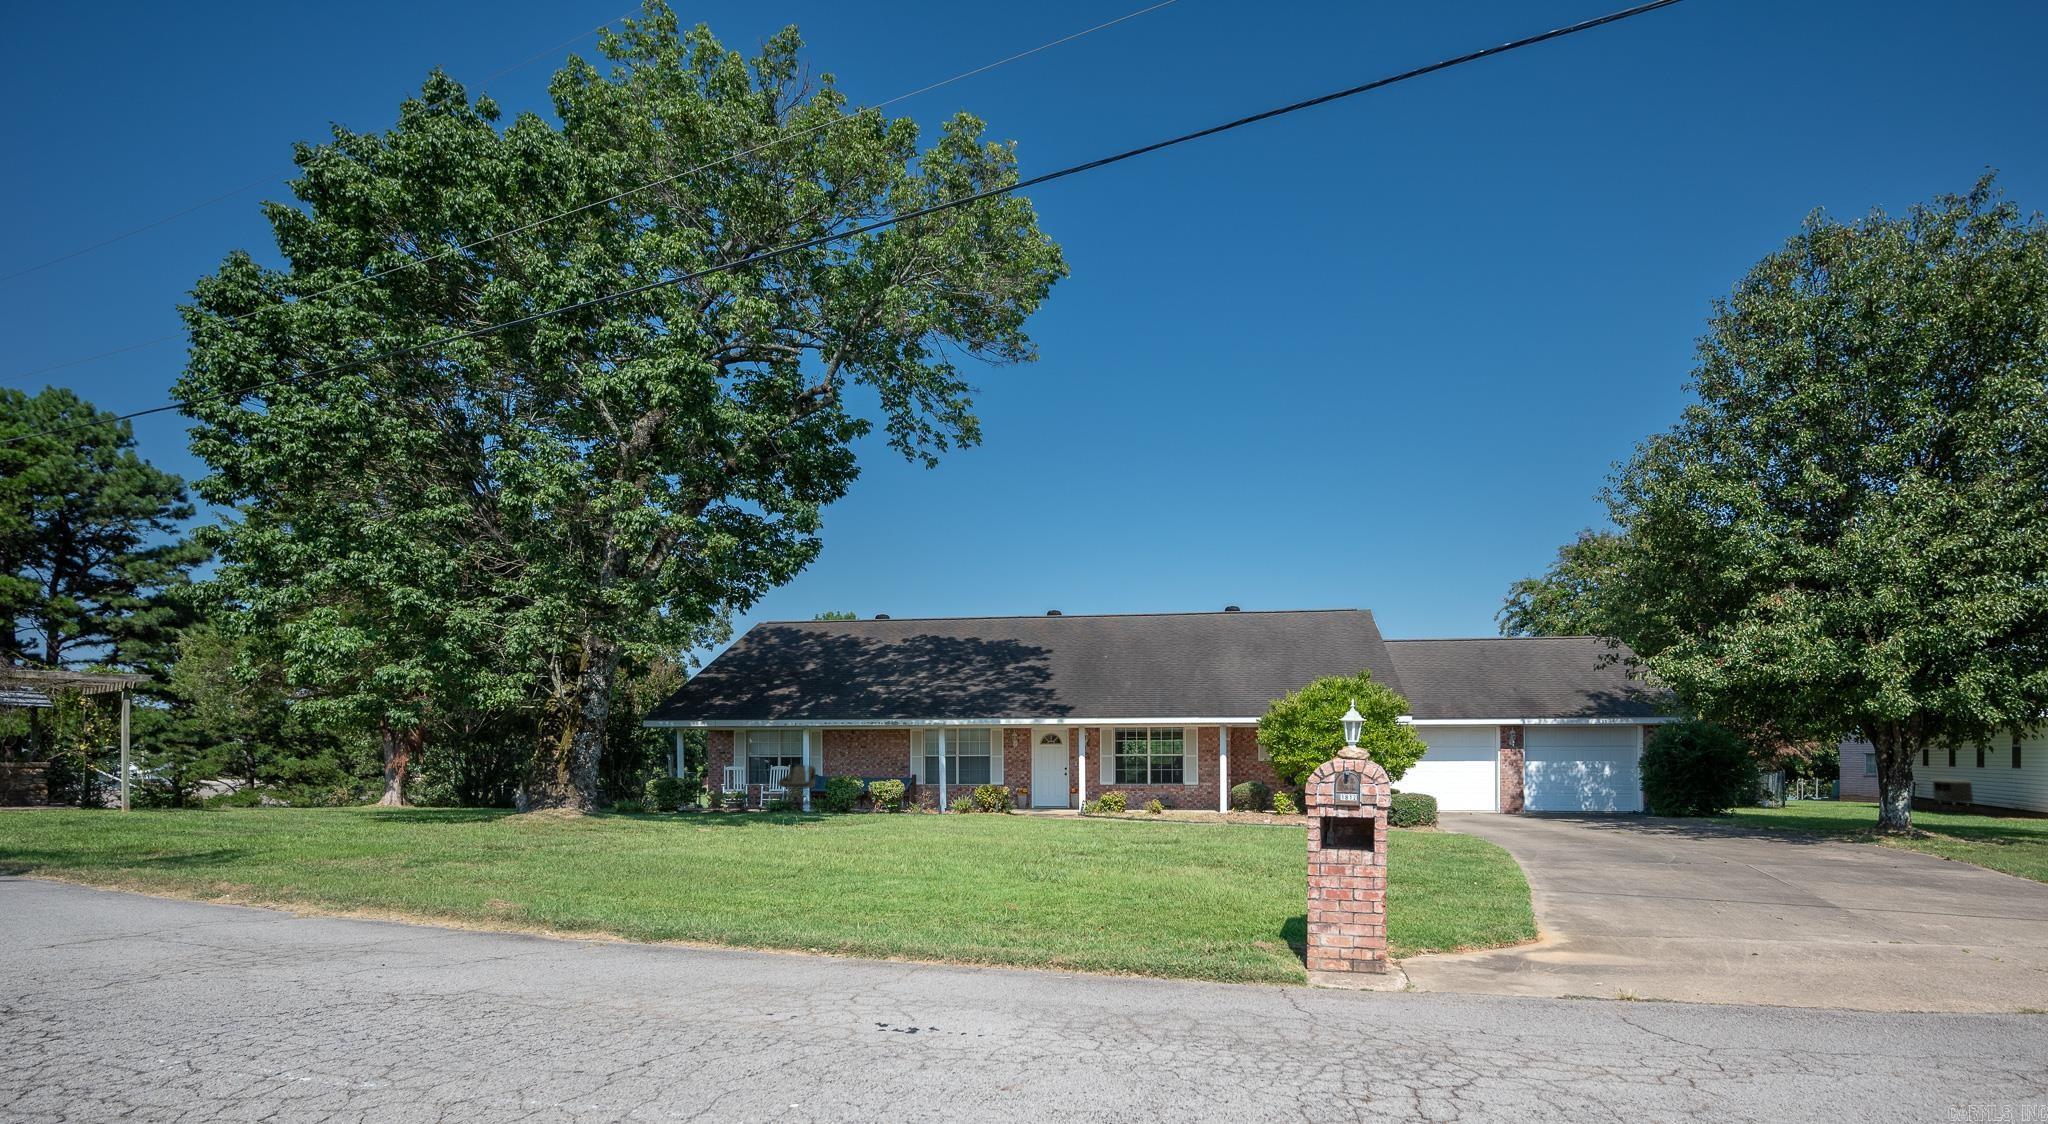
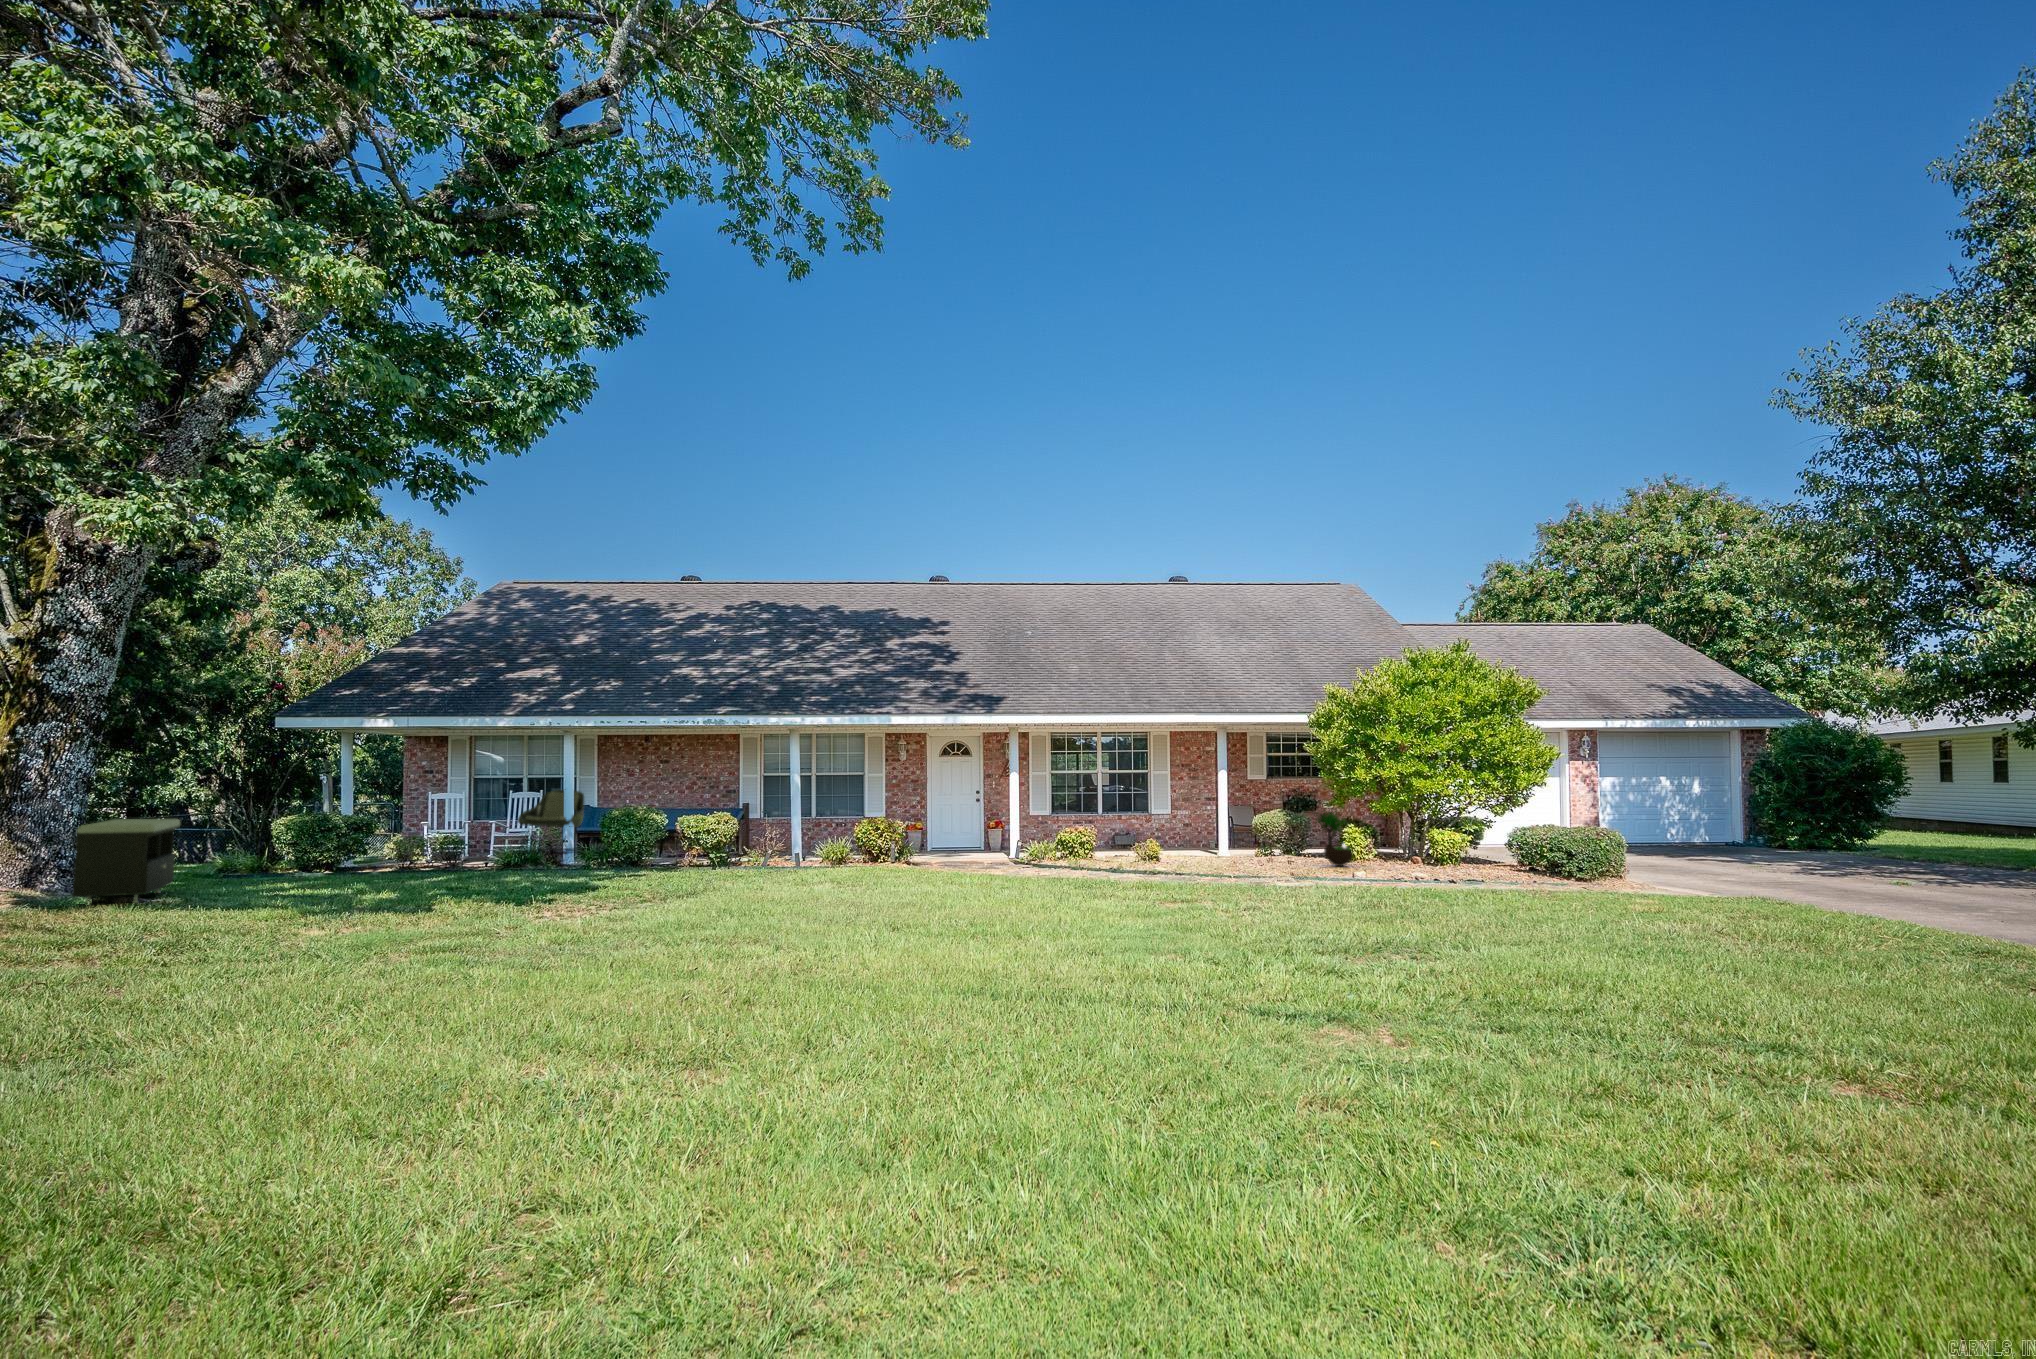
storage bench: present [1931,778,1973,804] -> present [72,819,180,903]
potted tree: none [1265,779,1289,819] -> present [1316,810,1352,866]

